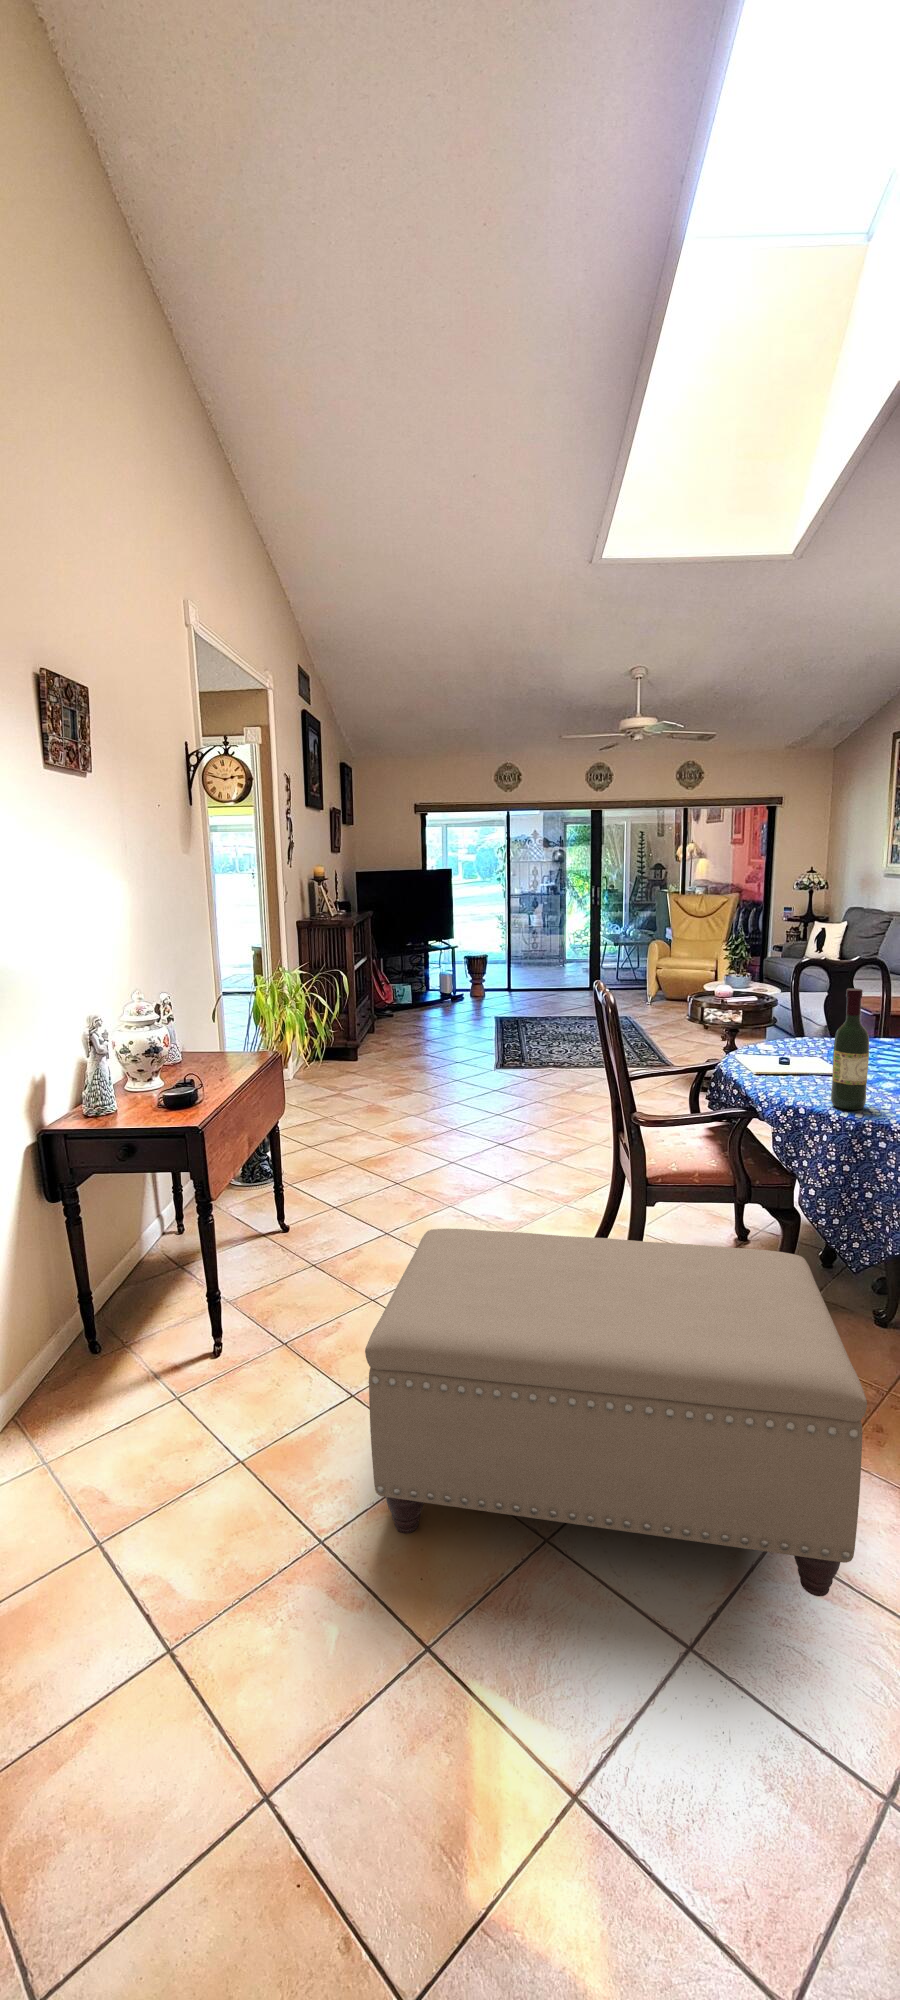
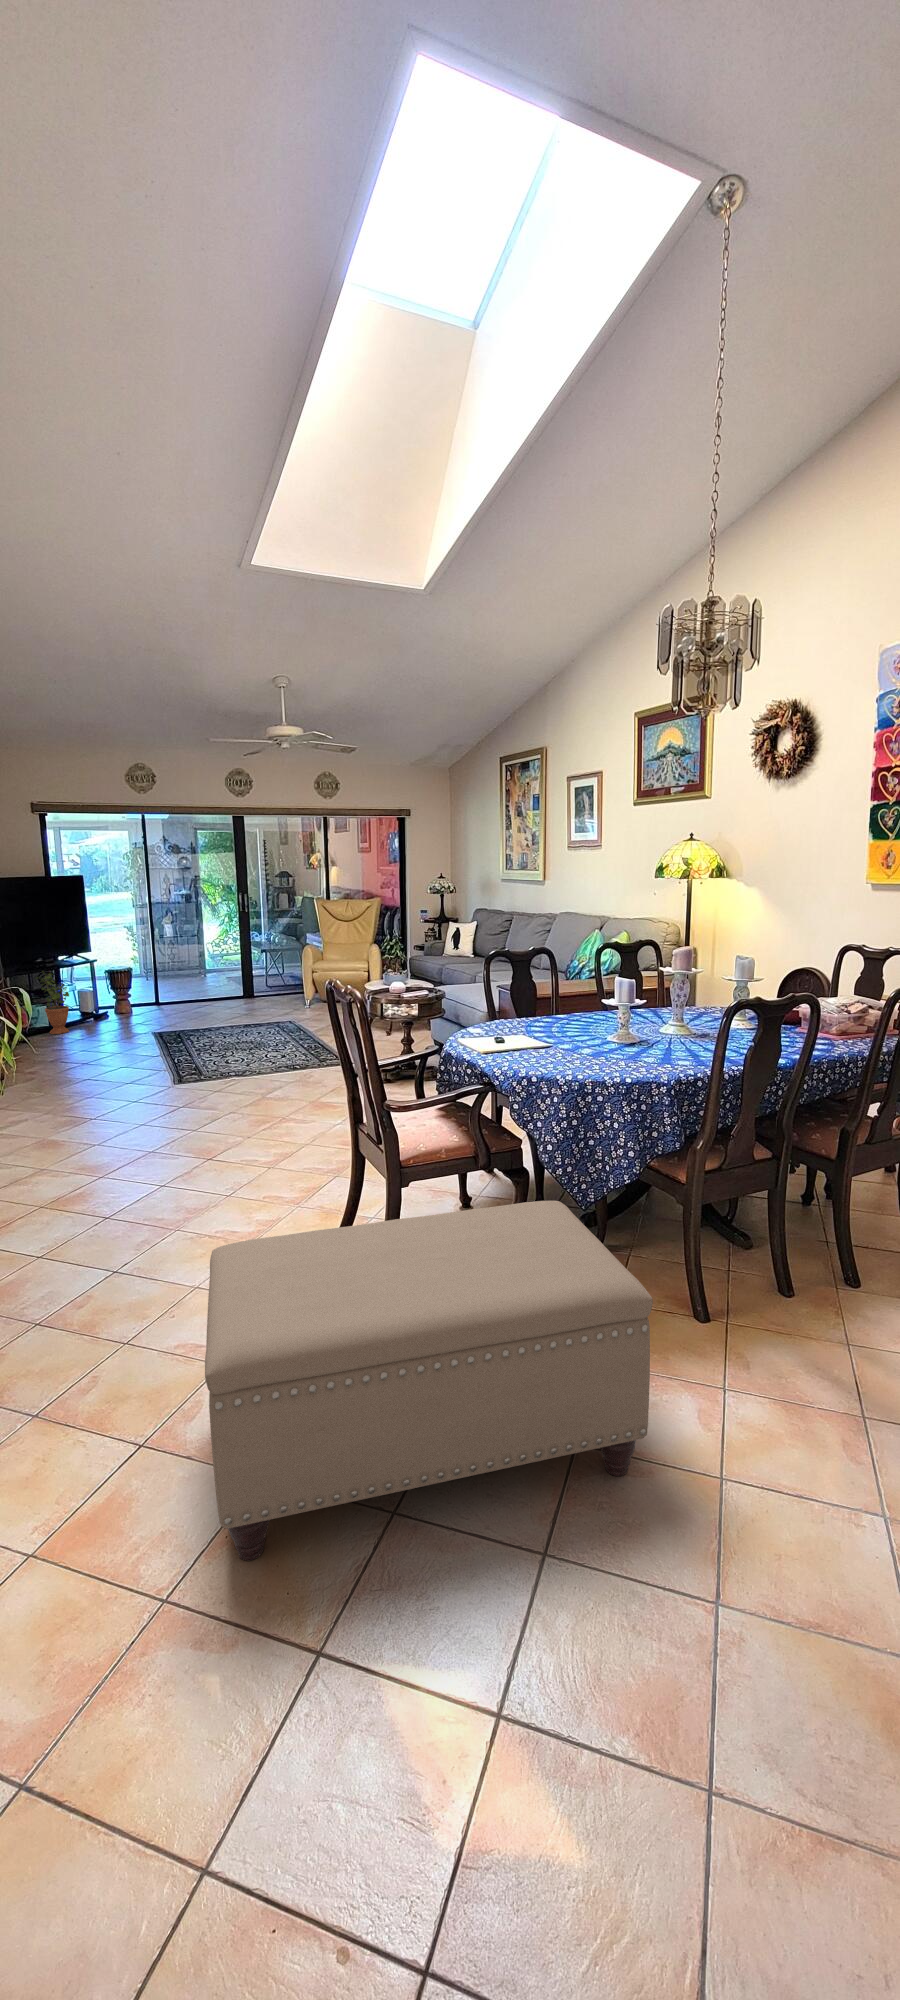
potted plant: none [406,953,432,1009] -> present [35,972,69,1034]
wine bottle: present [831,988,869,1110] -> none [556,969,582,1073]

